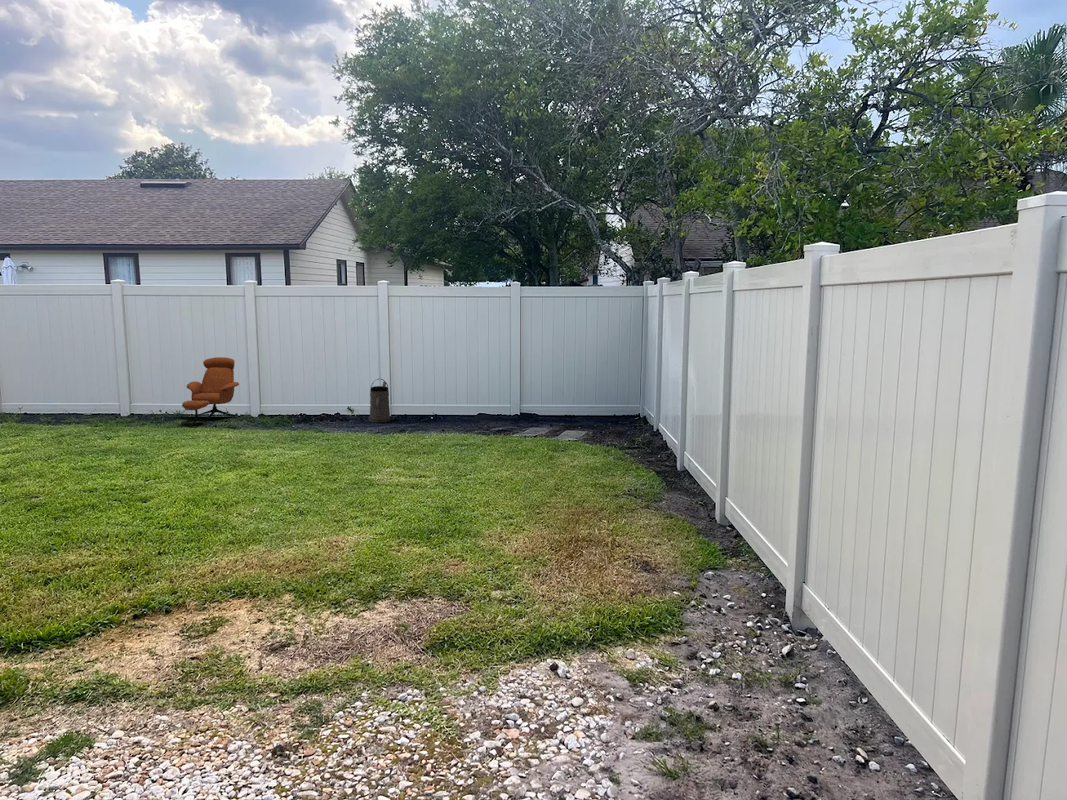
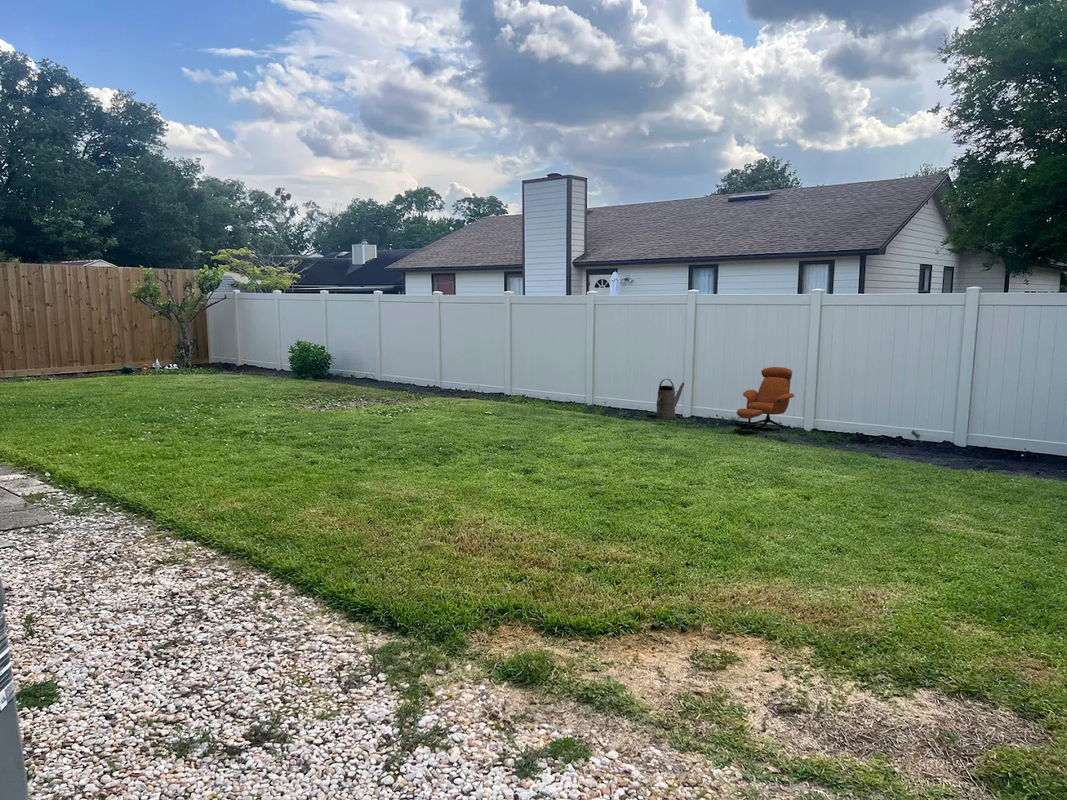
watering can: present [369,379,391,422] -> present [656,379,684,419]

